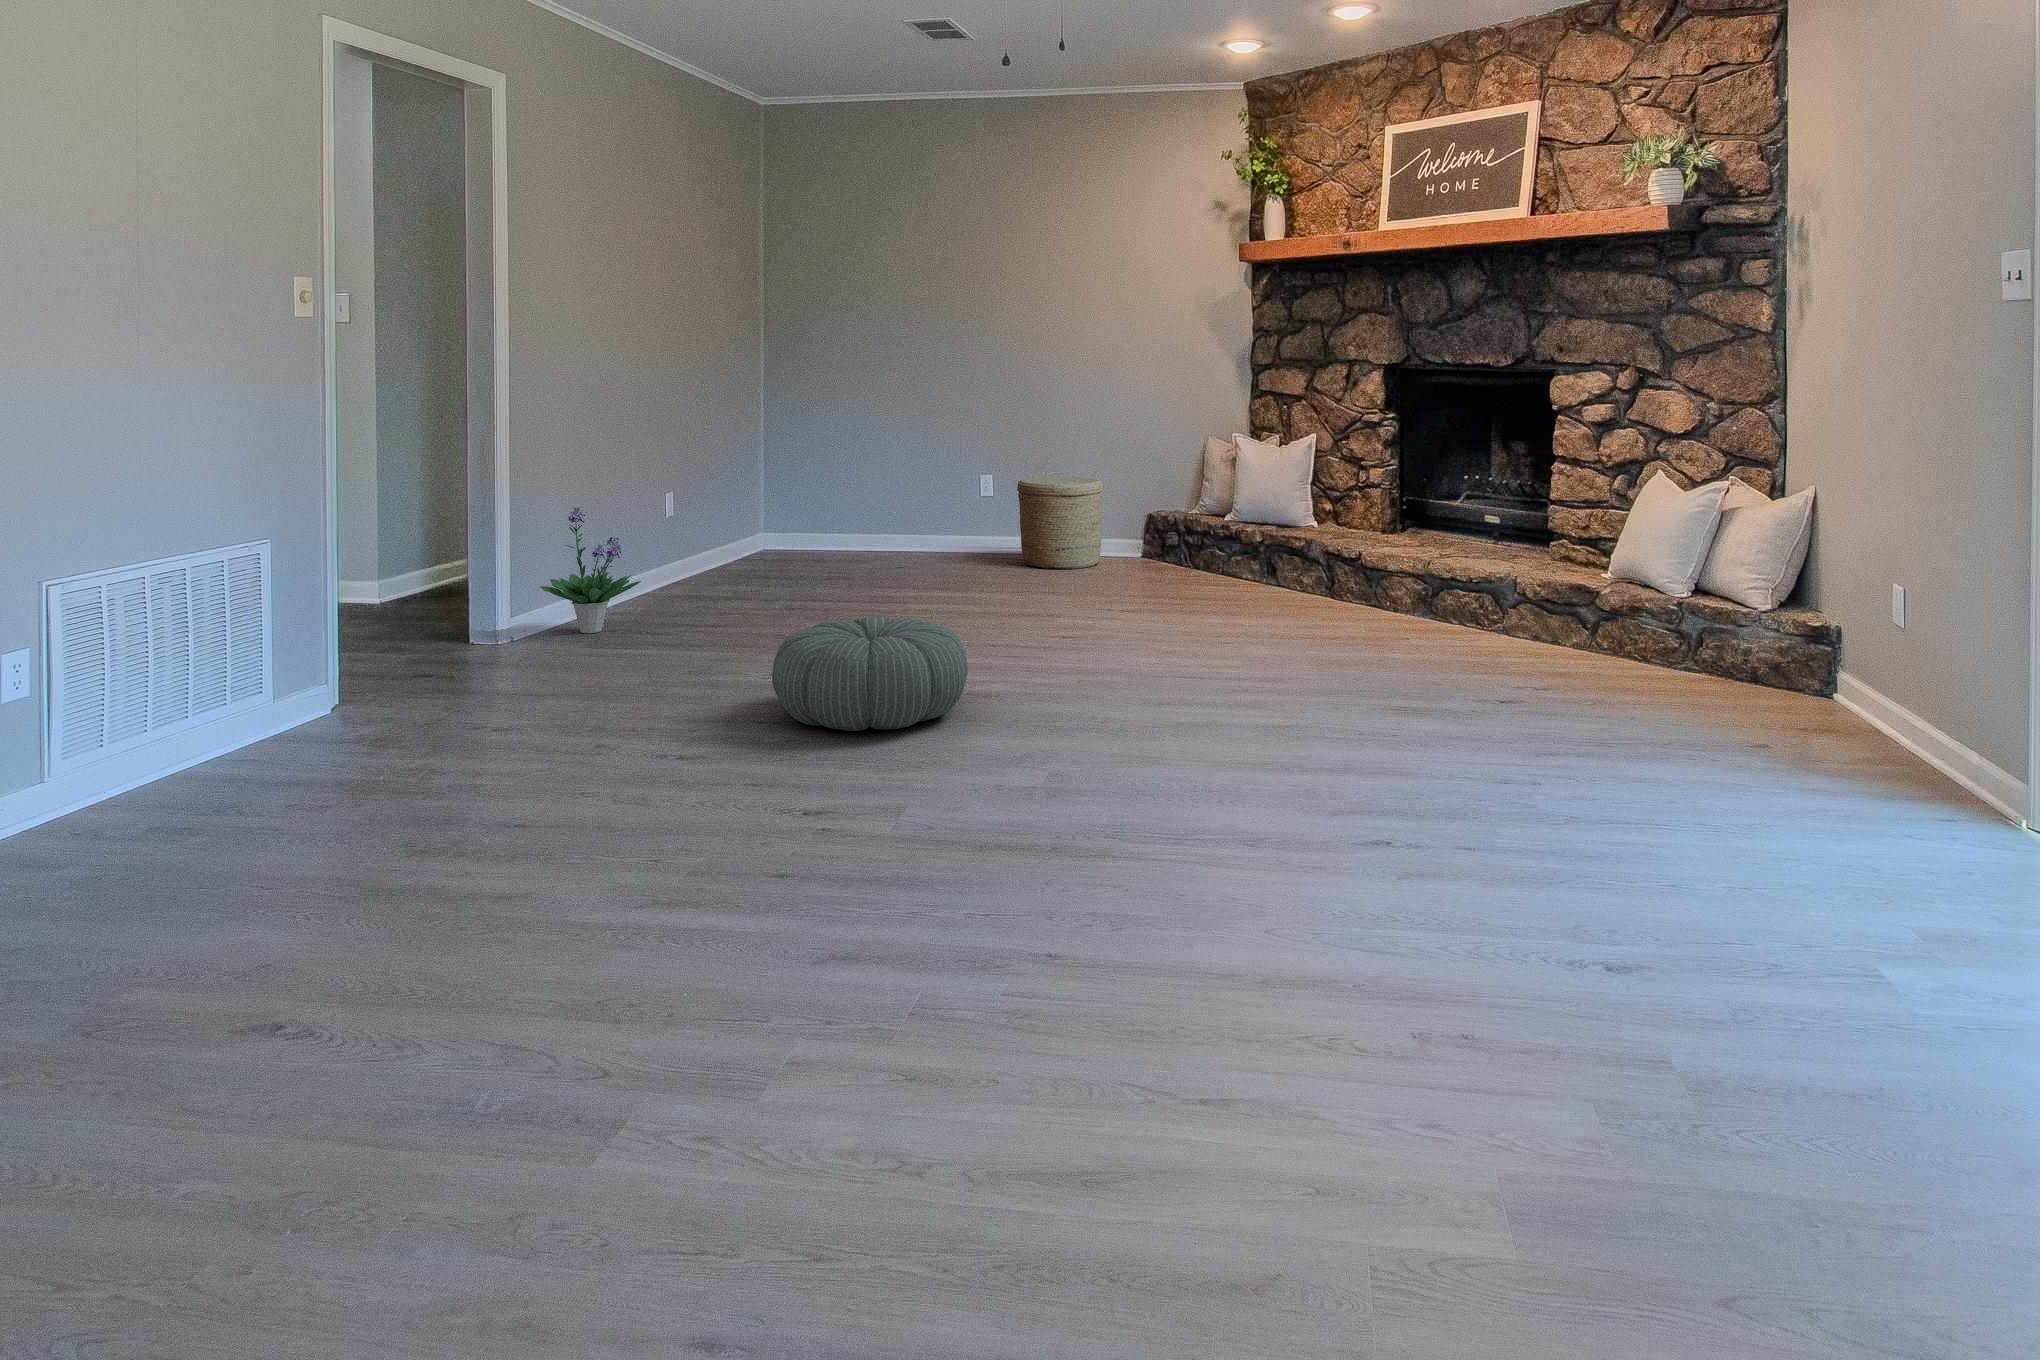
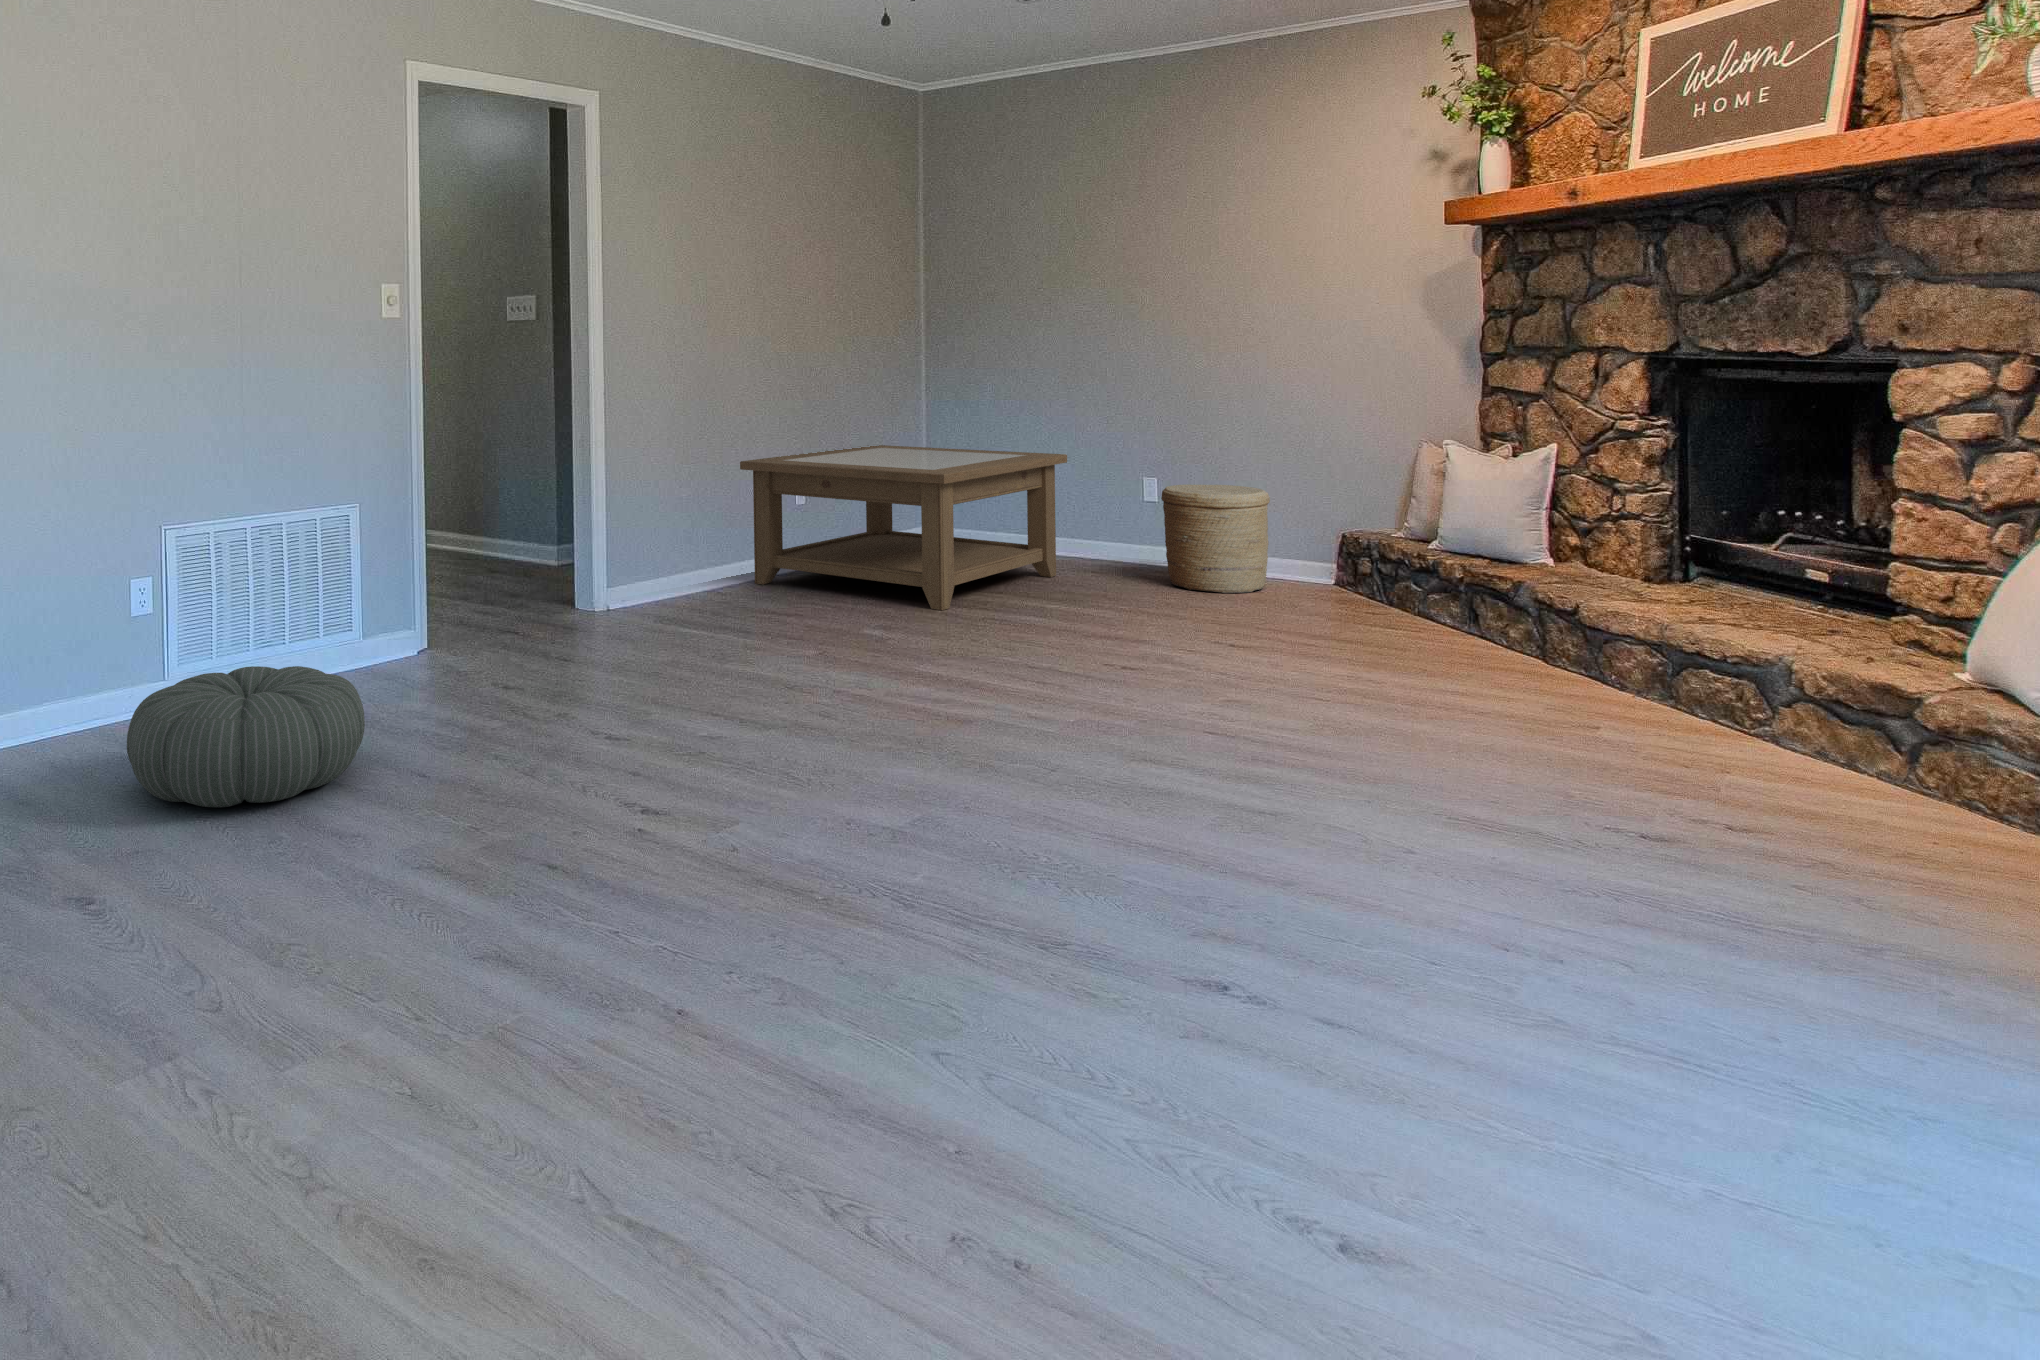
coffee table: none [631,452,935,605] -> present [740,445,1067,610]
potted plant: present [540,506,641,633] -> none [634,491,721,611]
pouf: present [772,616,968,731] -> present [127,666,365,807]

